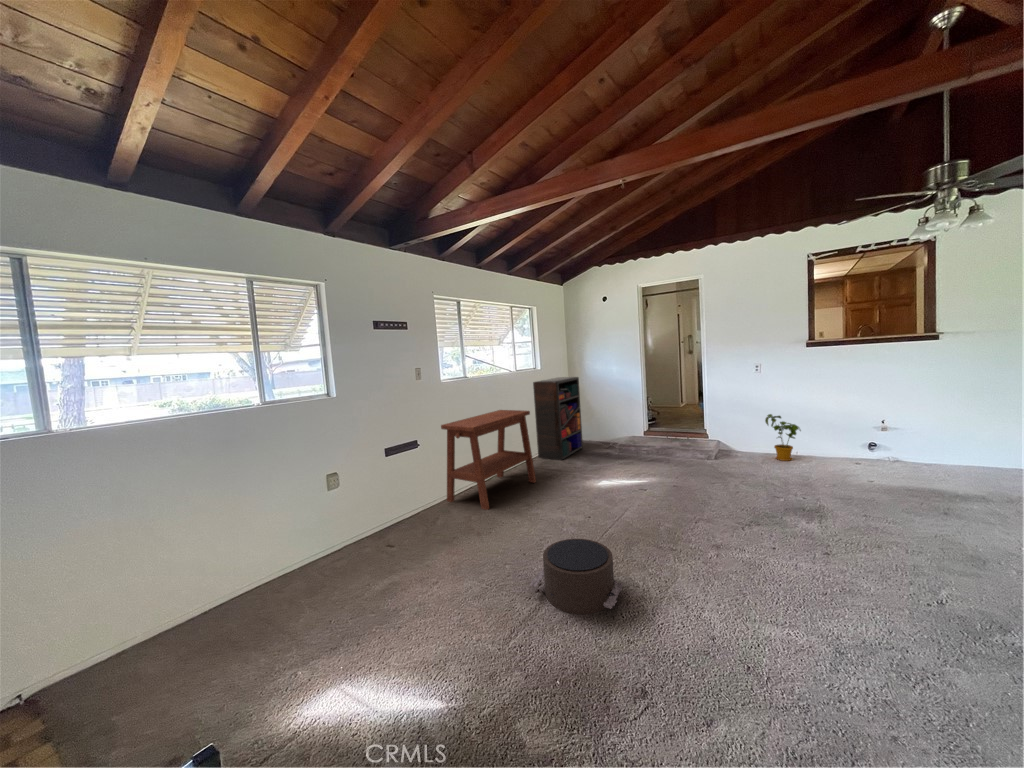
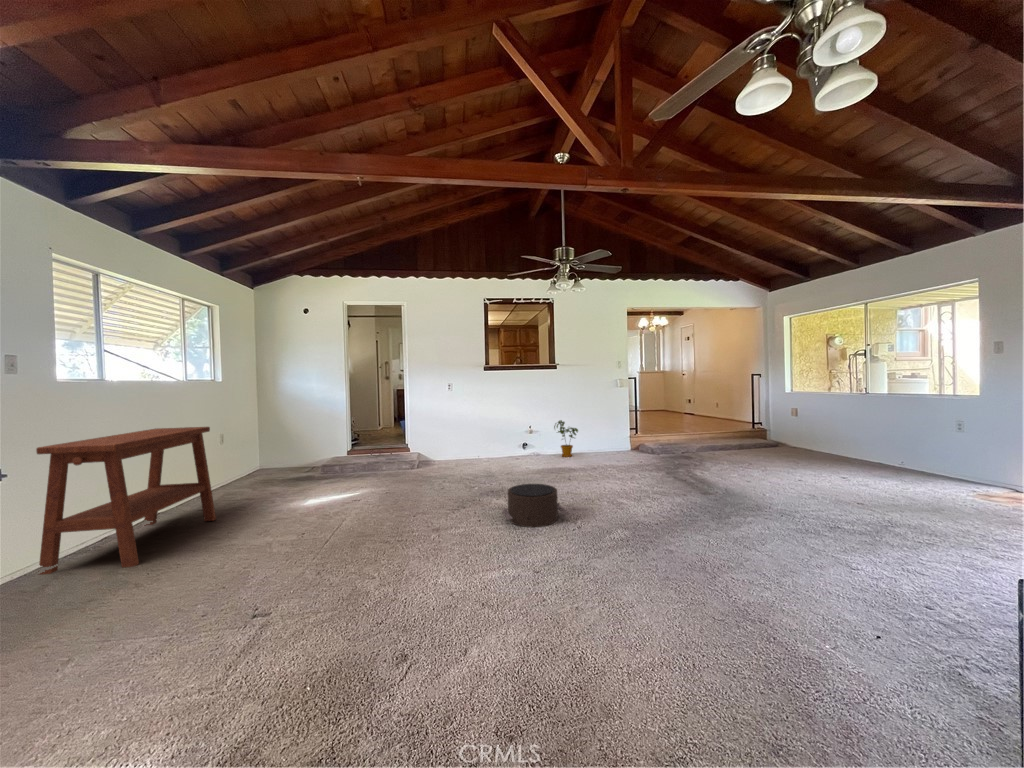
bookshelf: present [533,377,583,460] -> none [209,393,276,495]
house plant: present [765,414,801,461] -> present [554,420,578,457]
pouf: present [530,539,623,614] -> present [502,484,568,527]

